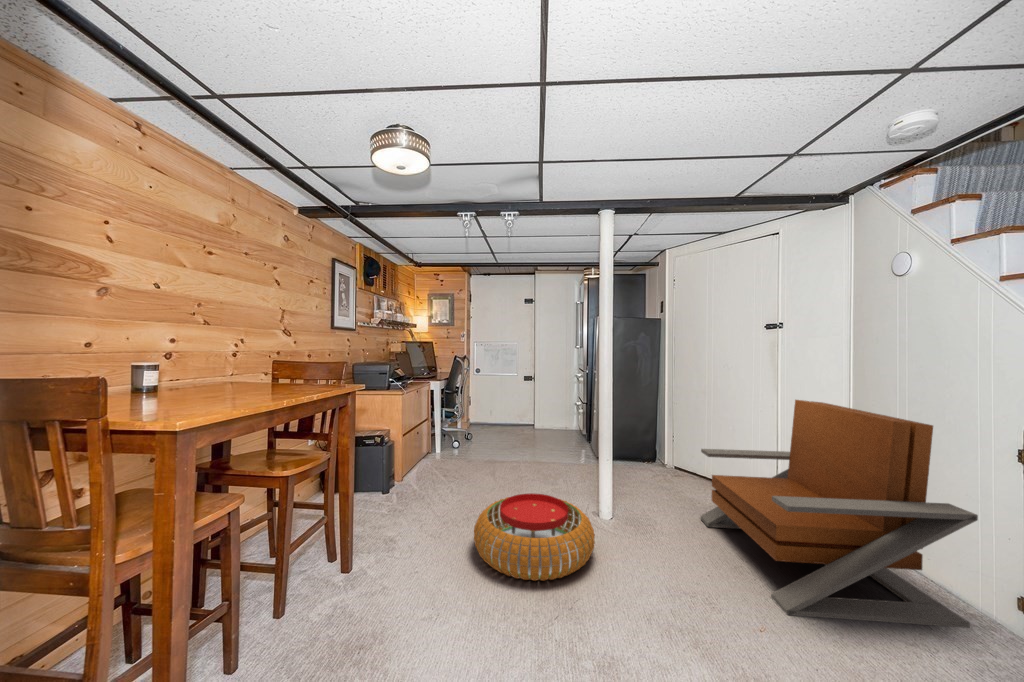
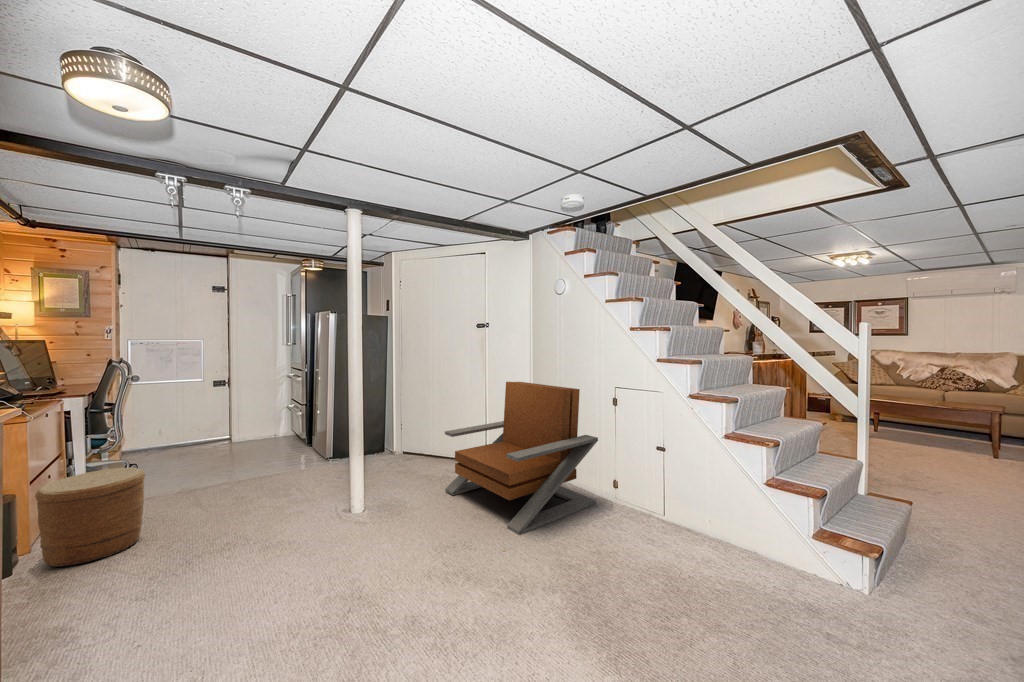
woven basket: none [408,425,460,486] -> present [35,467,145,567]
pouf: present [474,493,595,581] -> none [222,510,372,611]

